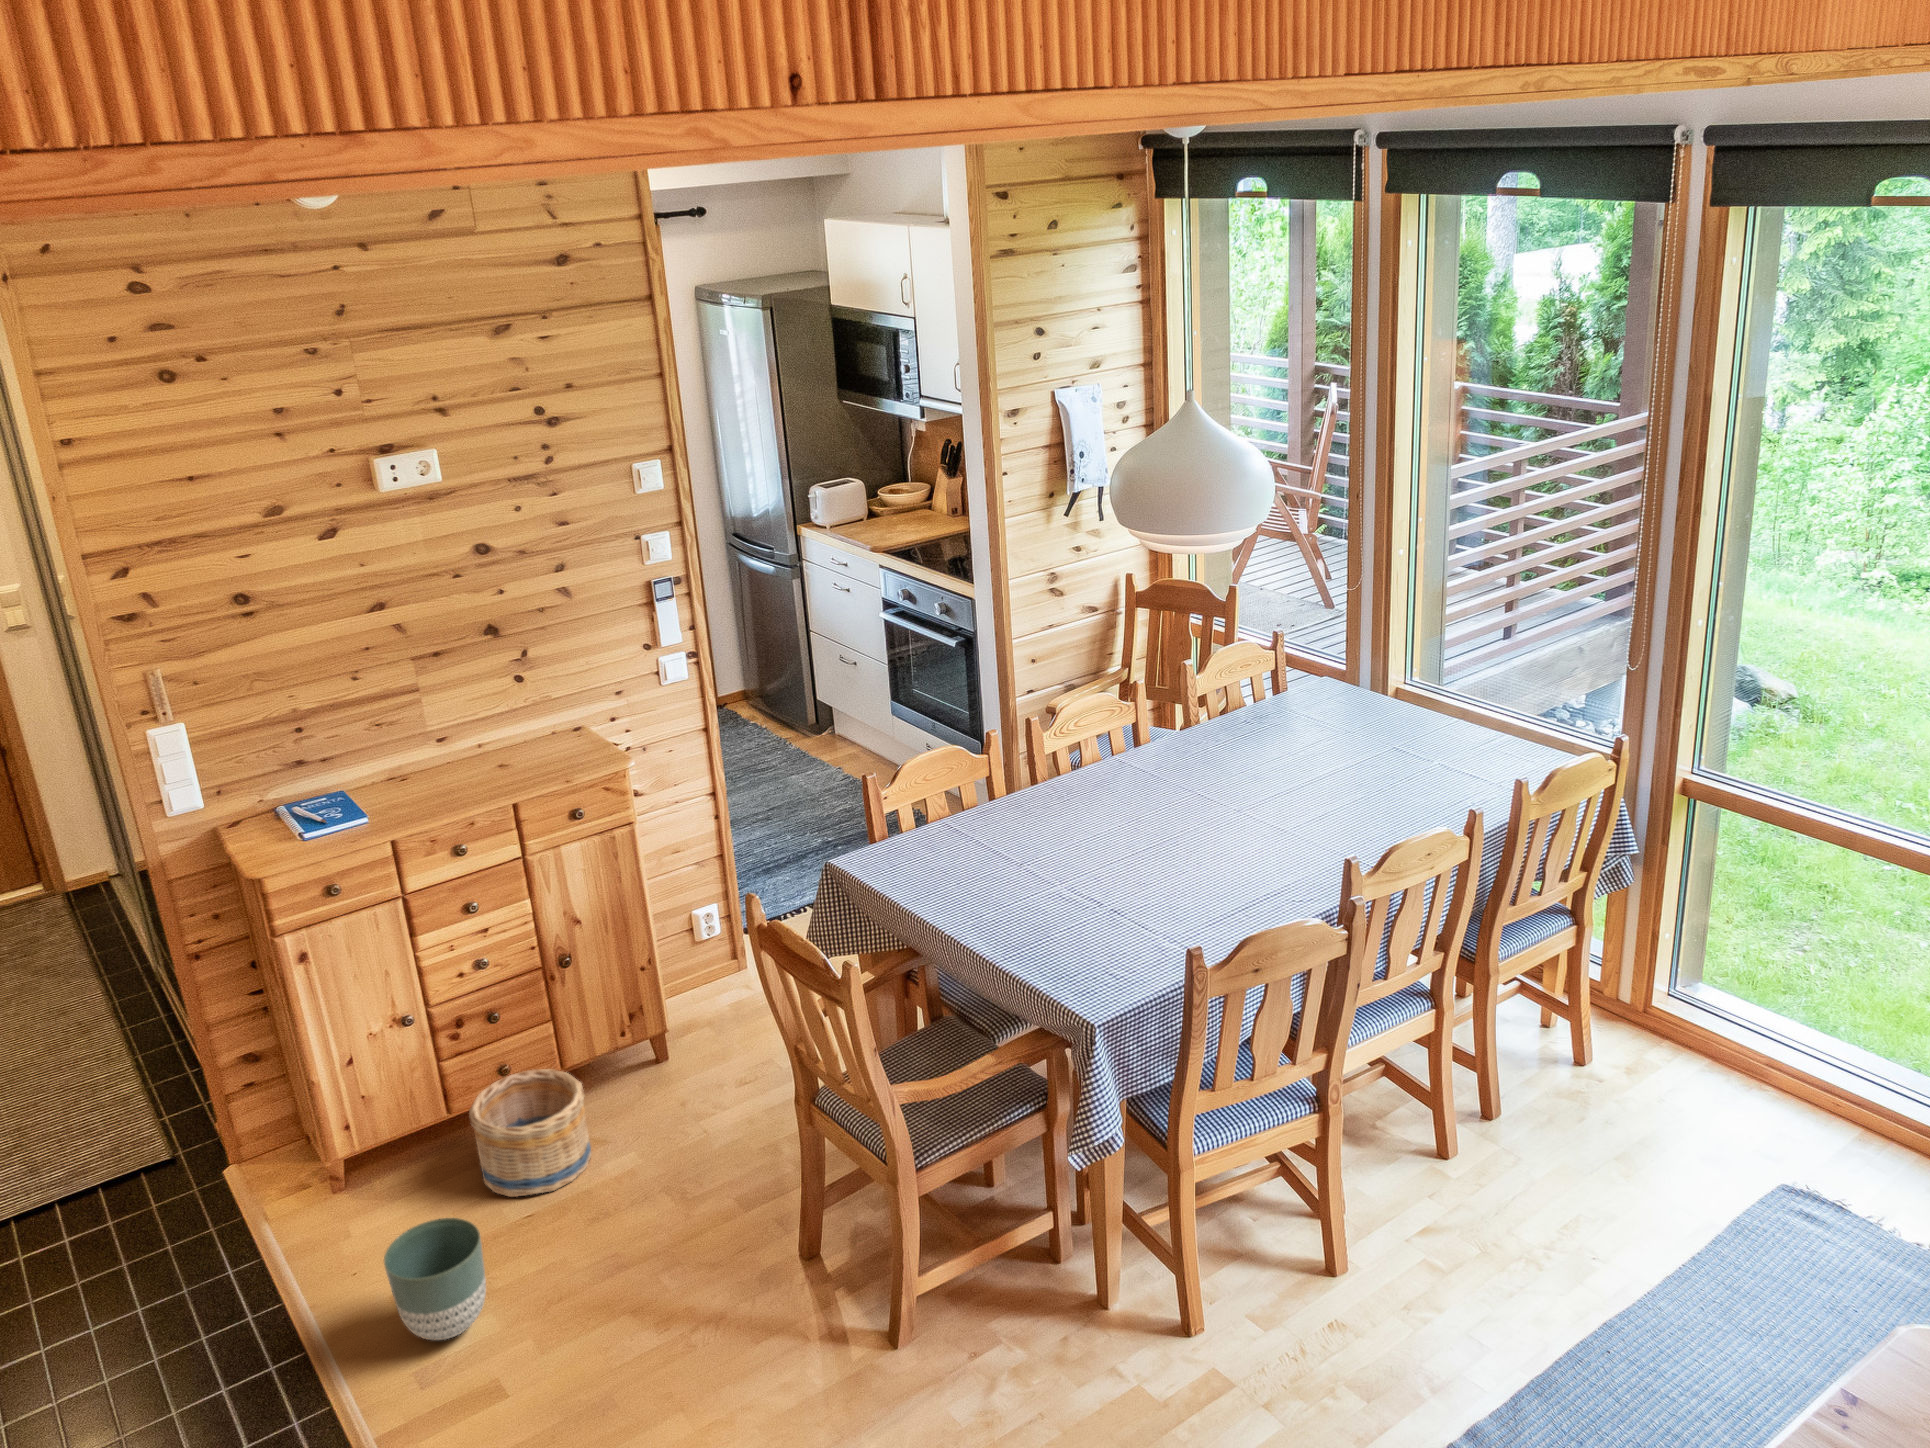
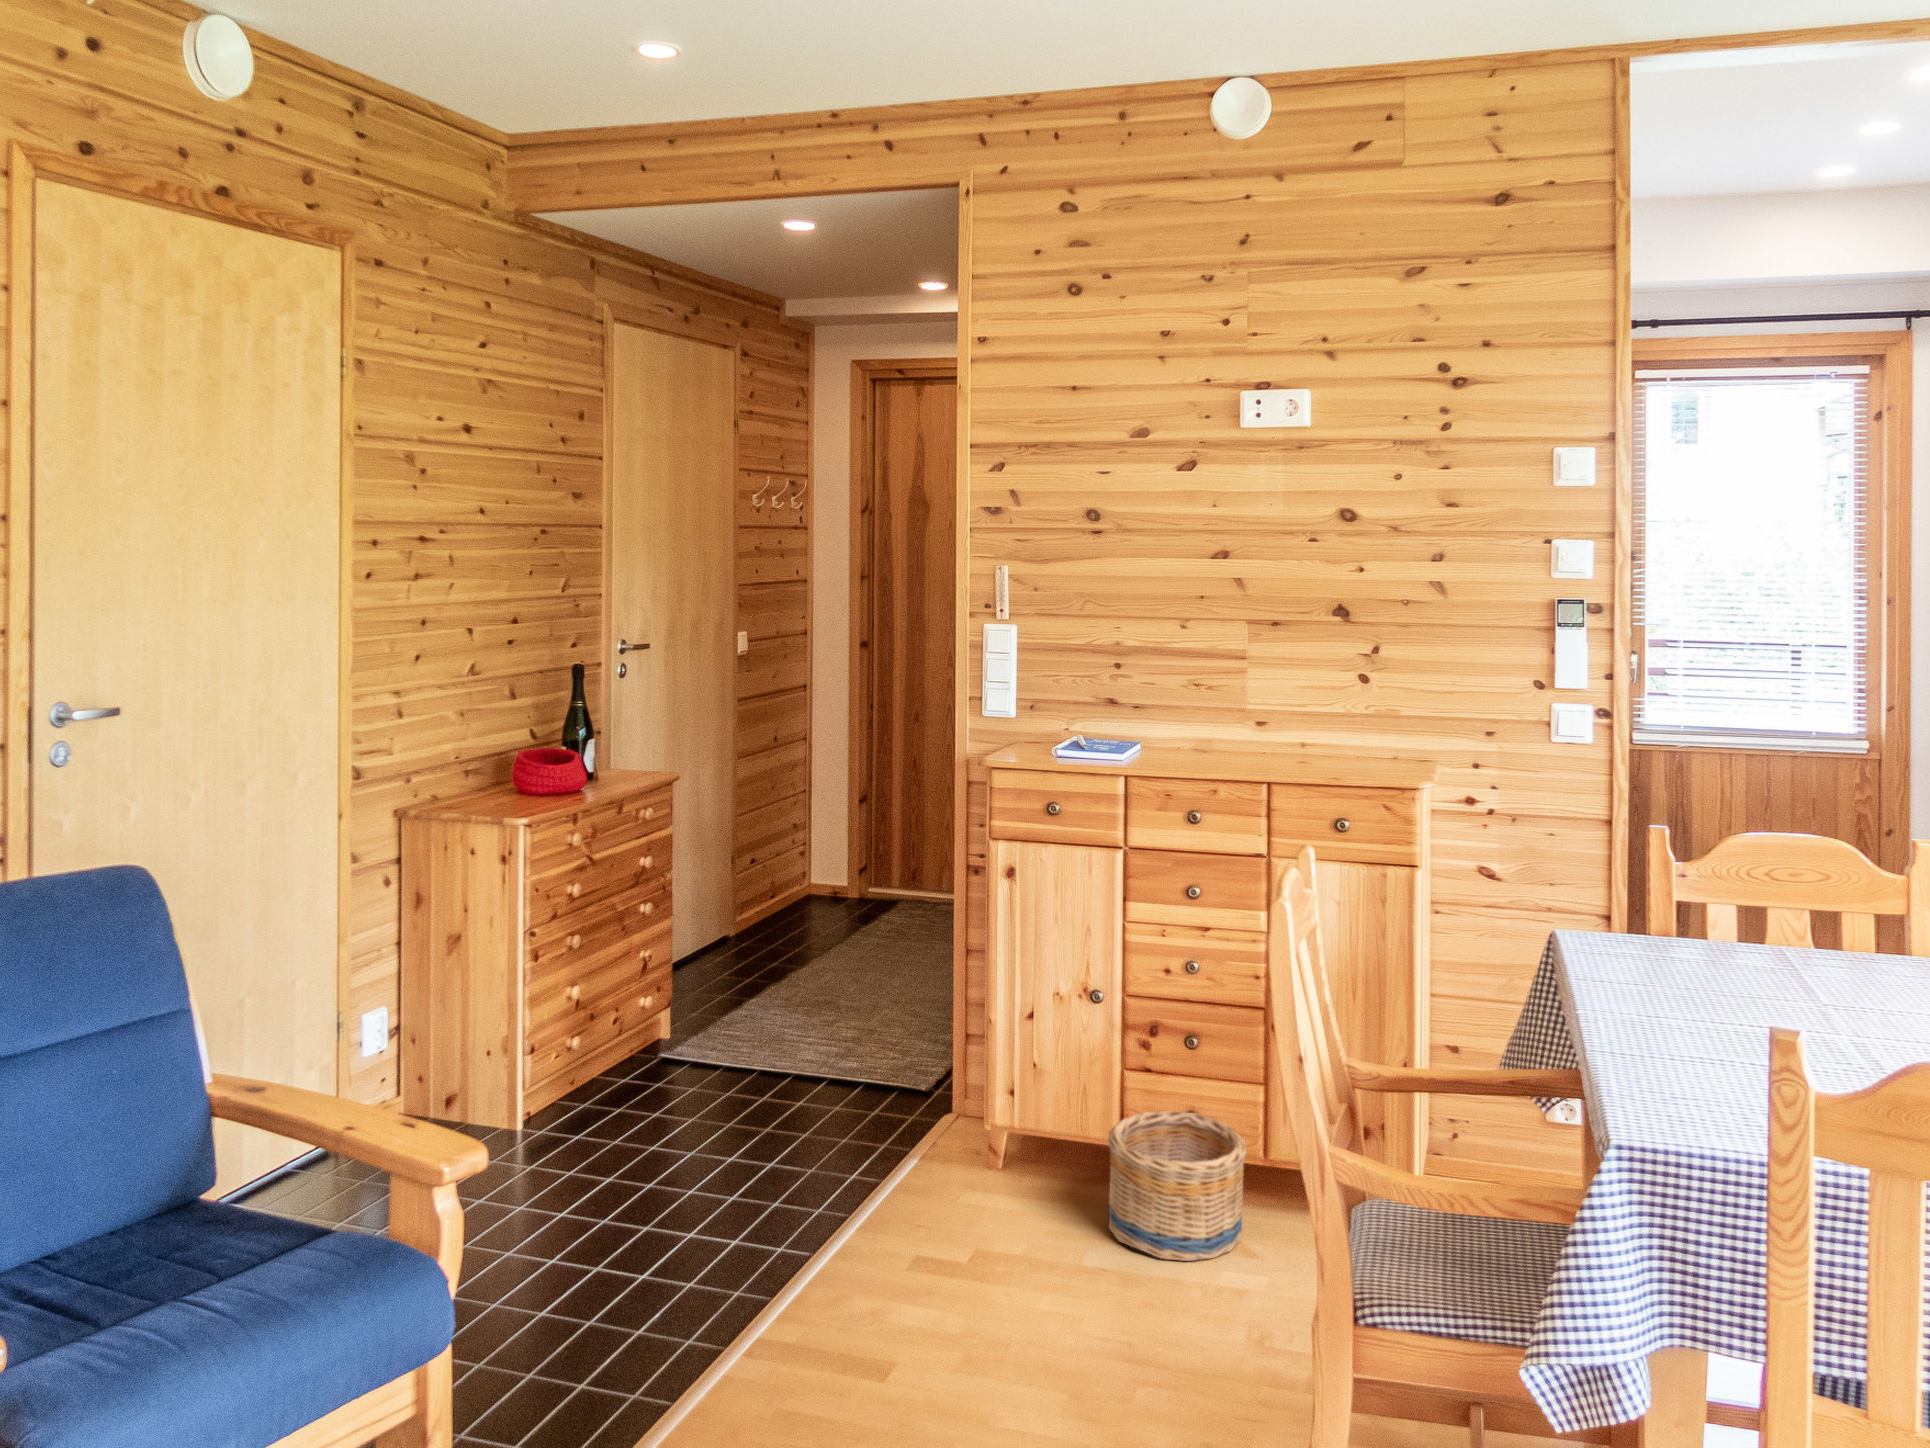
planter: present [384,1218,486,1340] -> none [889,1174,997,1319]

